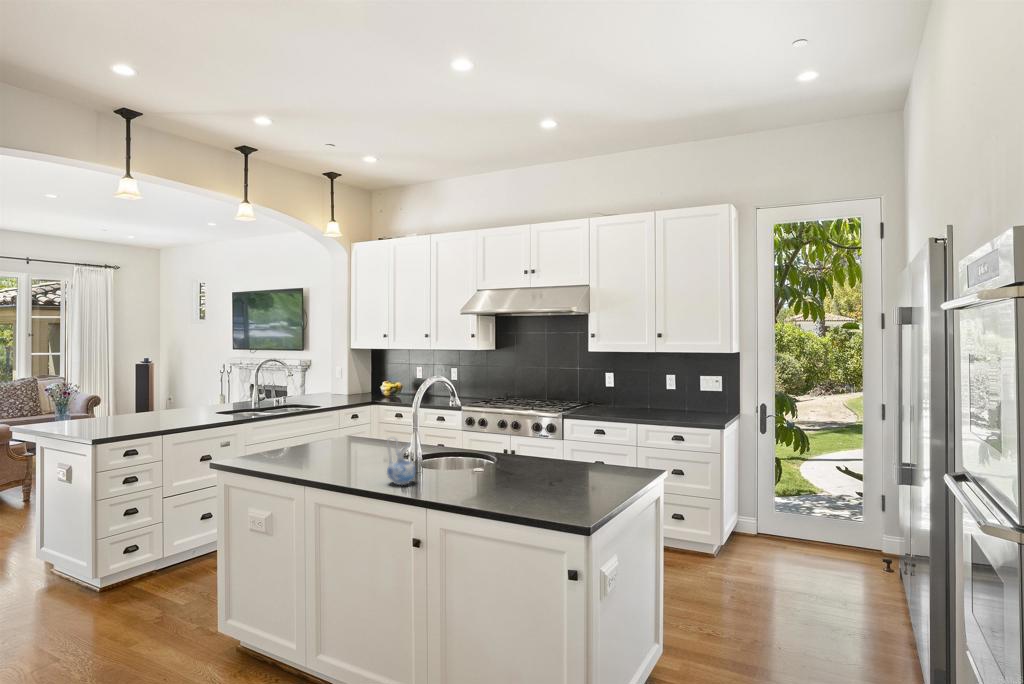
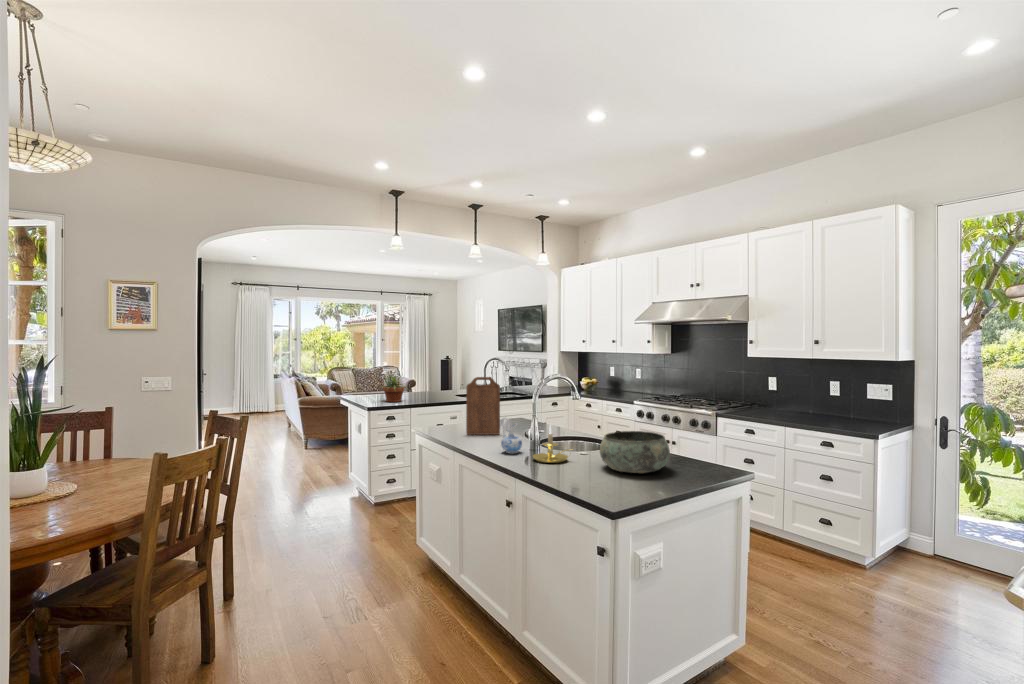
cutting board: none [307,383,355,466] -> present [466,377,500,435]
potted plant: none [97,386,158,429] -> present [382,376,406,402]
bowl: none [531,440,613,491] -> present [600,431,670,473]
candle holder: none [441,441,493,492] -> present [533,425,570,463]

